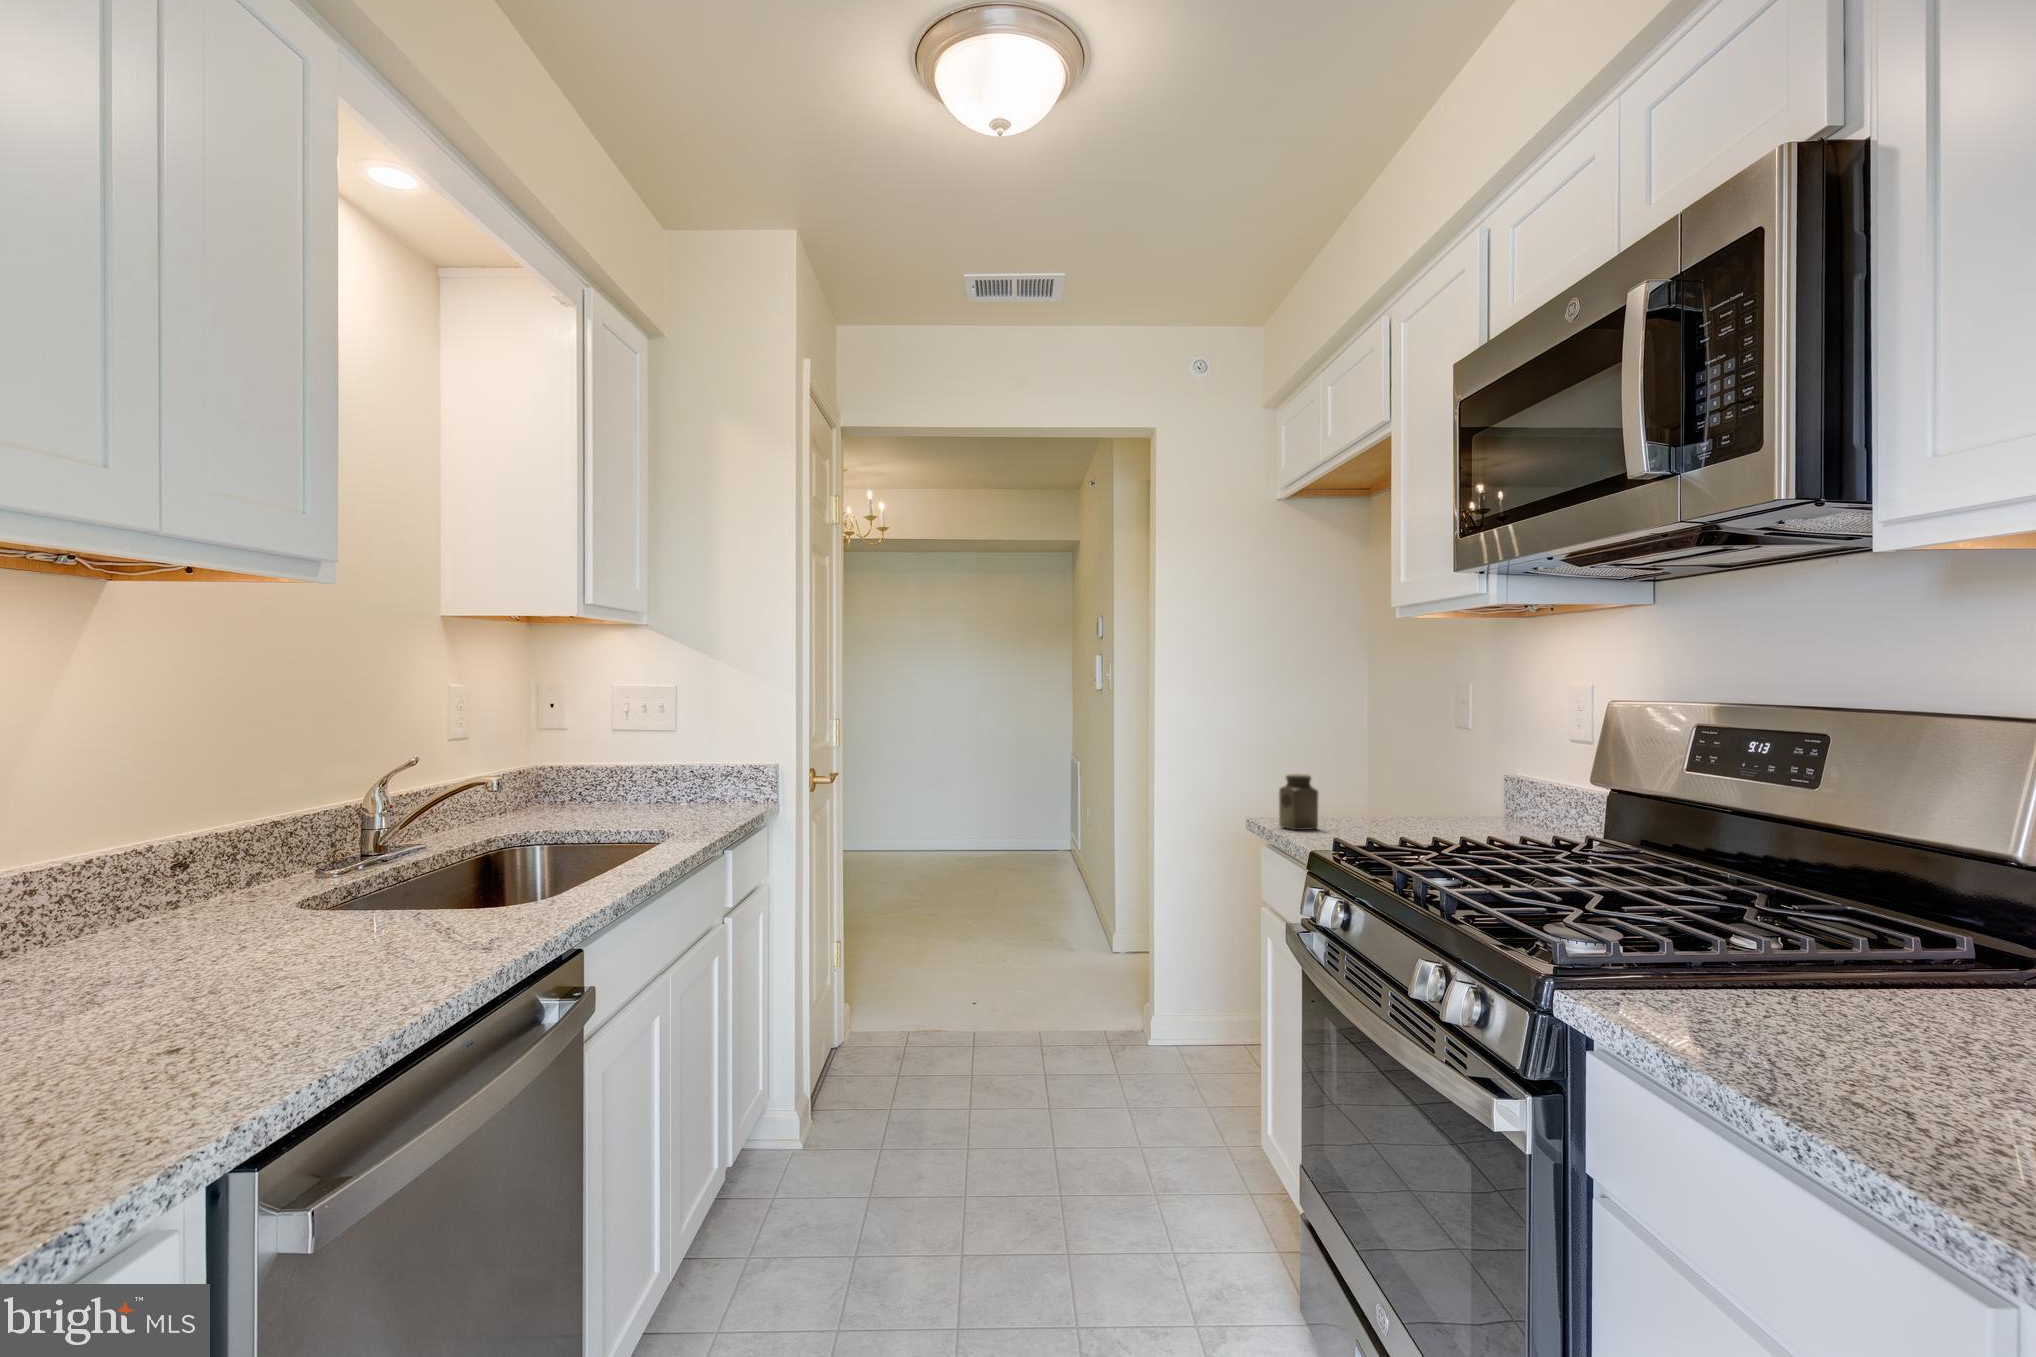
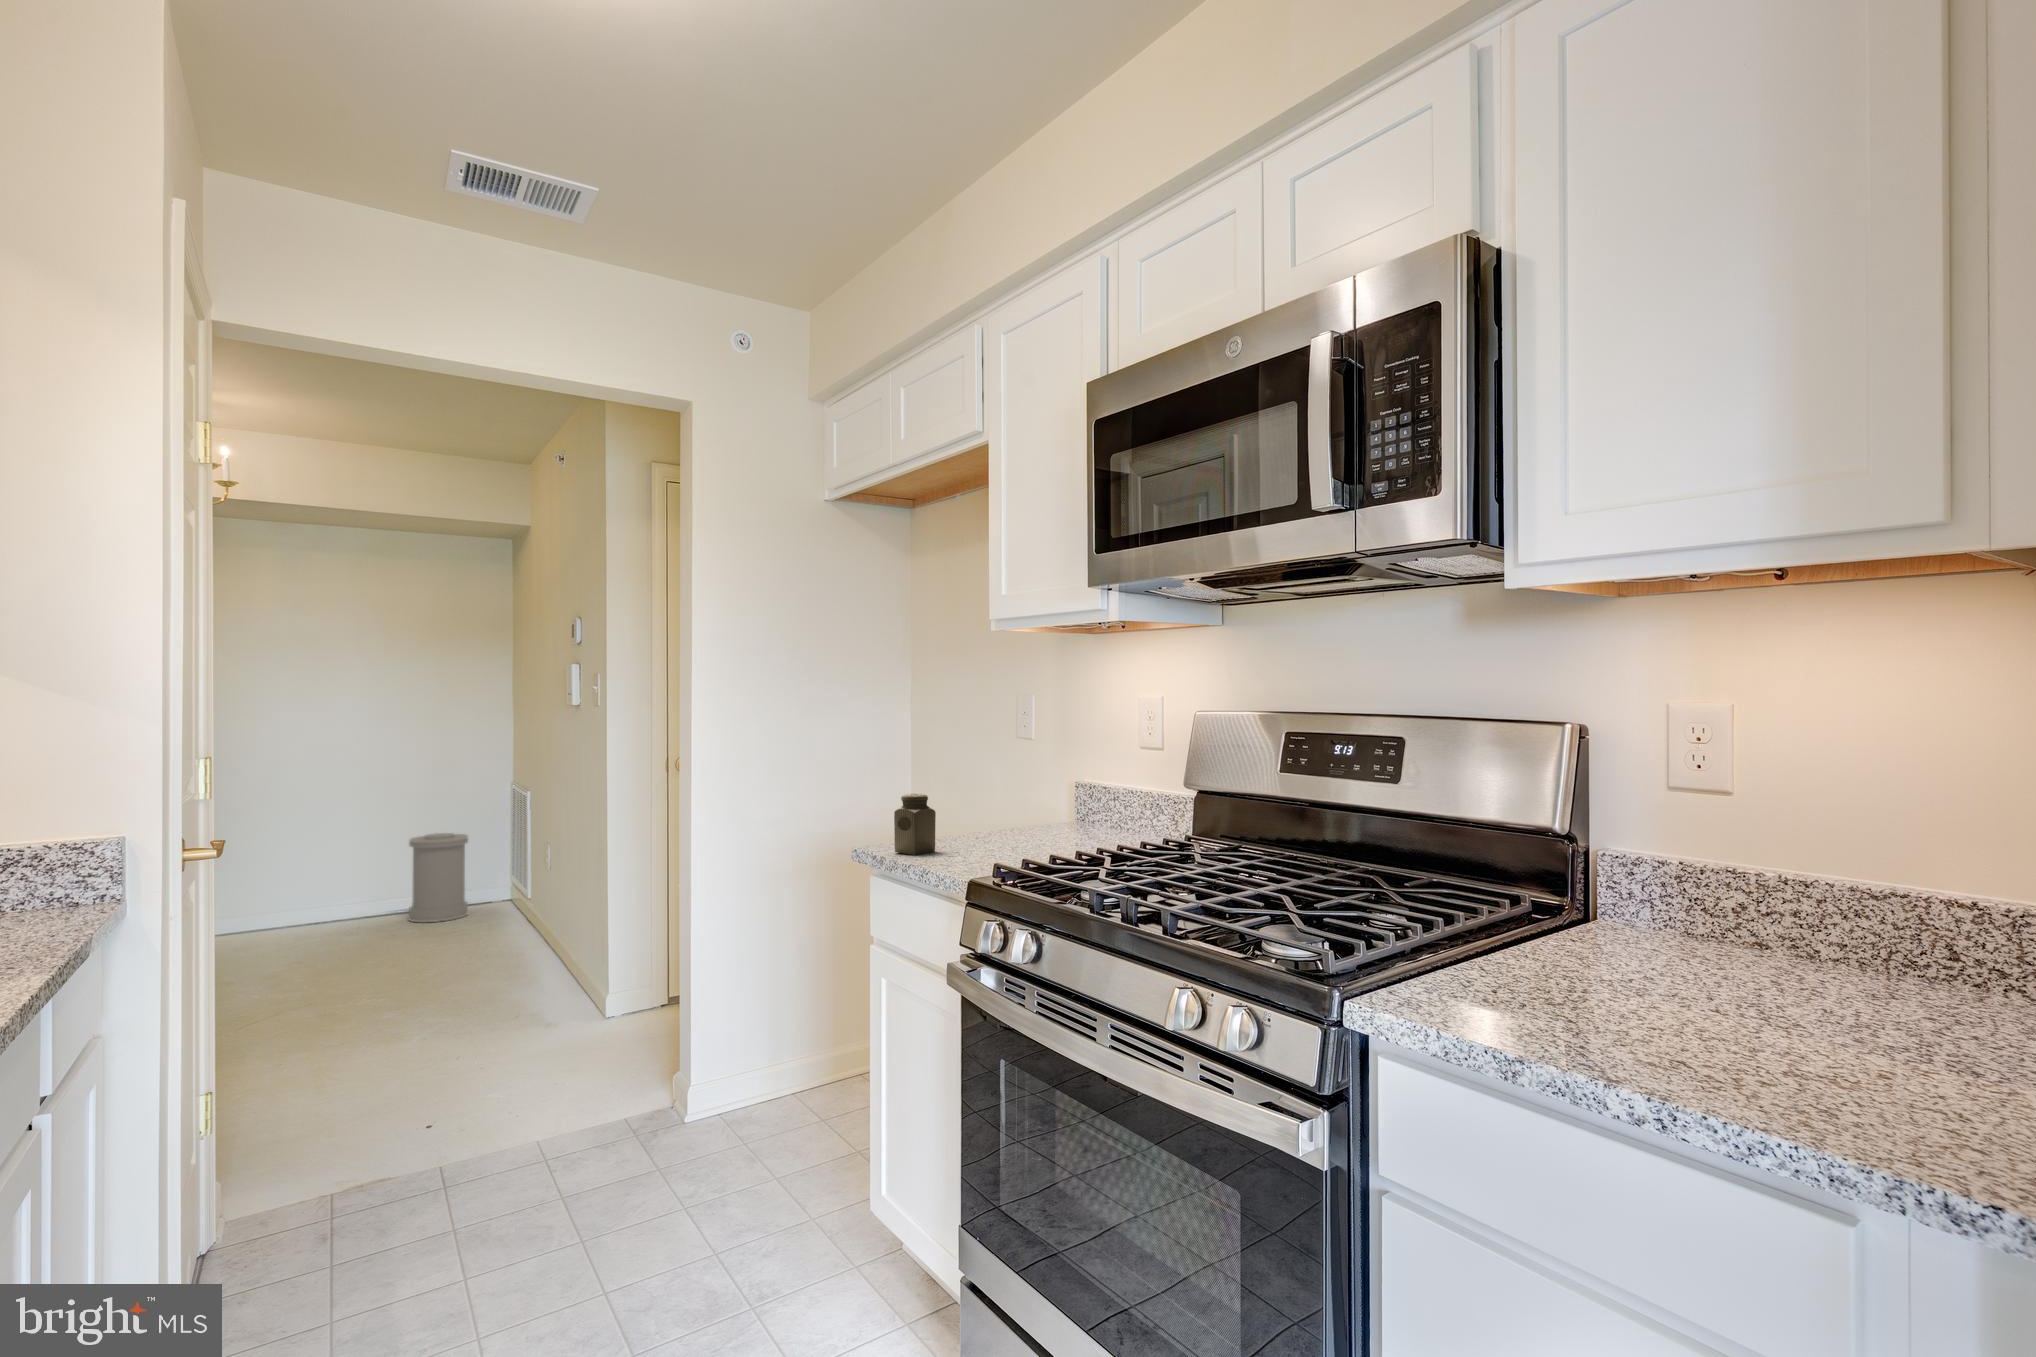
trash can: none [994,795,1038,867] -> present [408,833,468,922]

